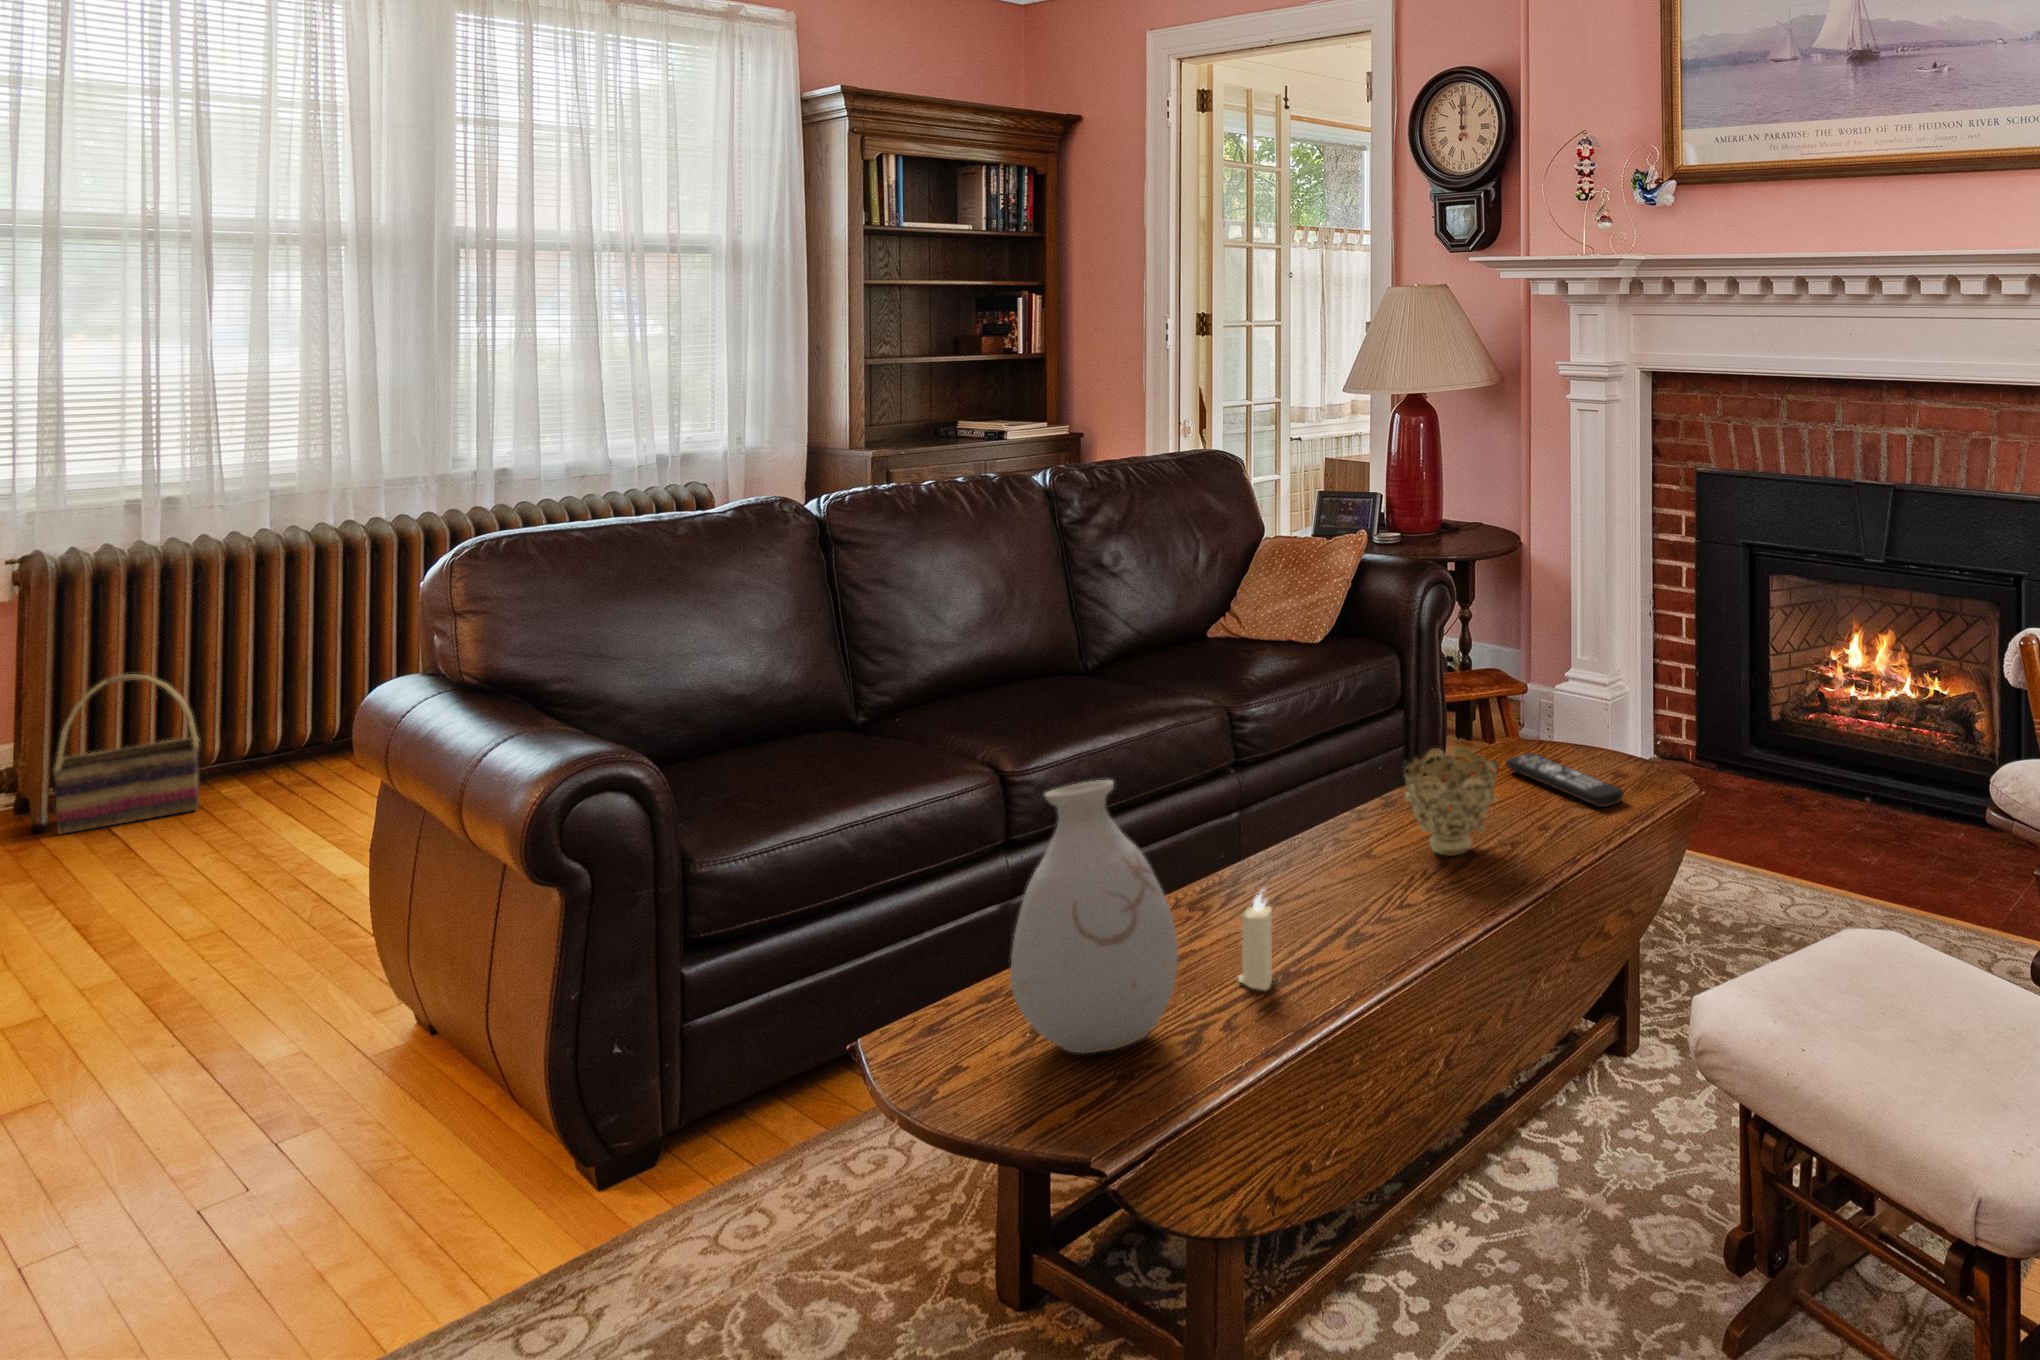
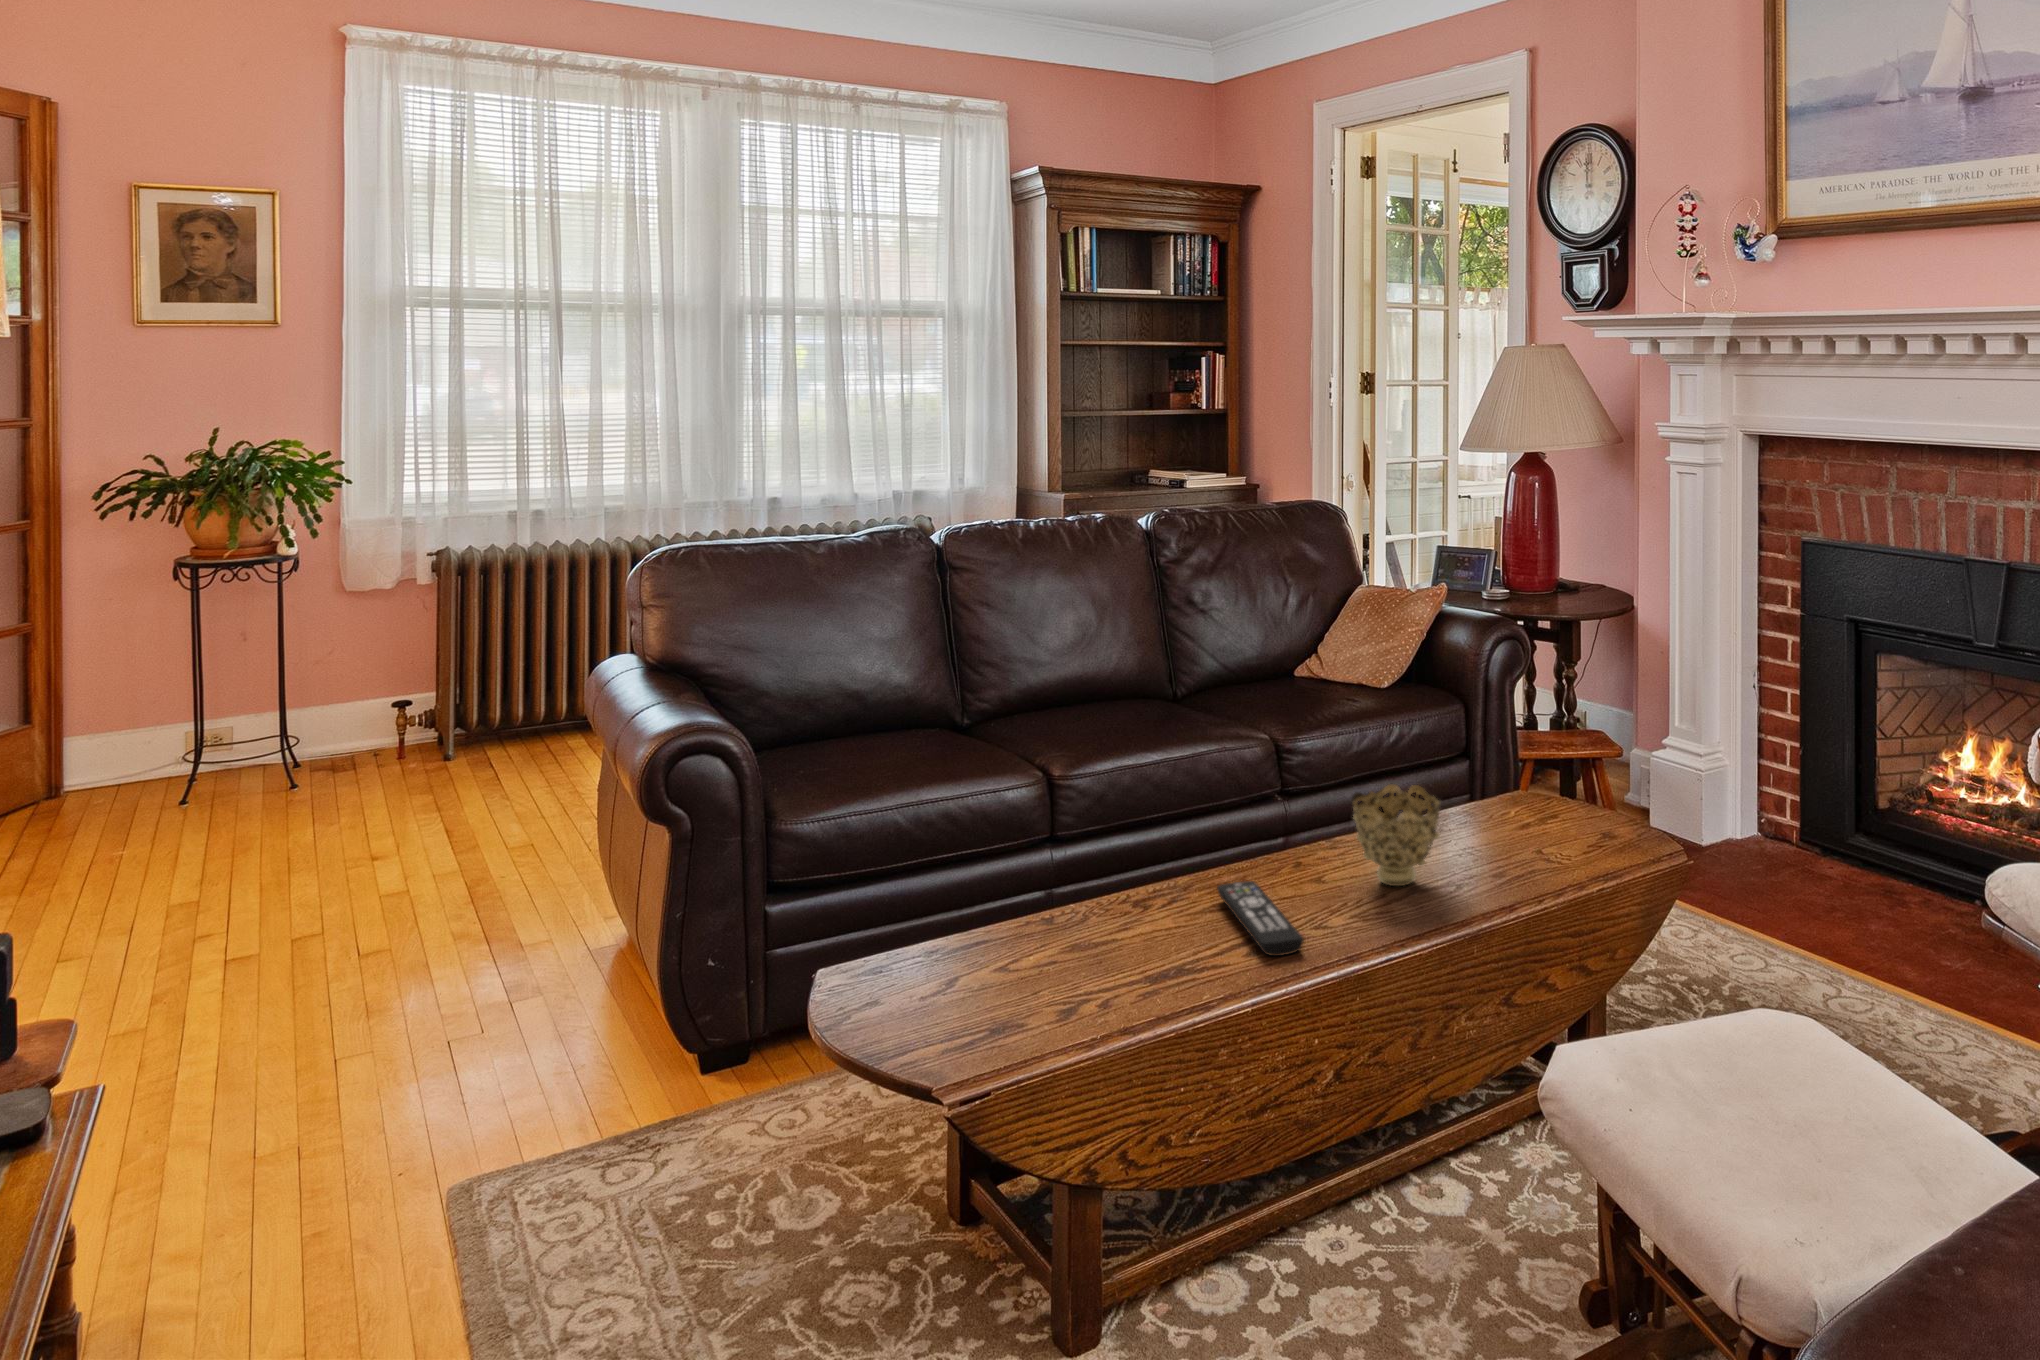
basket: present [53,674,199,834] -> none [434,646,535,767]
remote control: present [1506,753,1624,807] -> present [1217,881,1303,956]
vase: present [1010,780,1178,1053] -> none [932,771,1074,1001]
candle: present [1239,892,1272,990] -> none [1143,884,1174,975]

